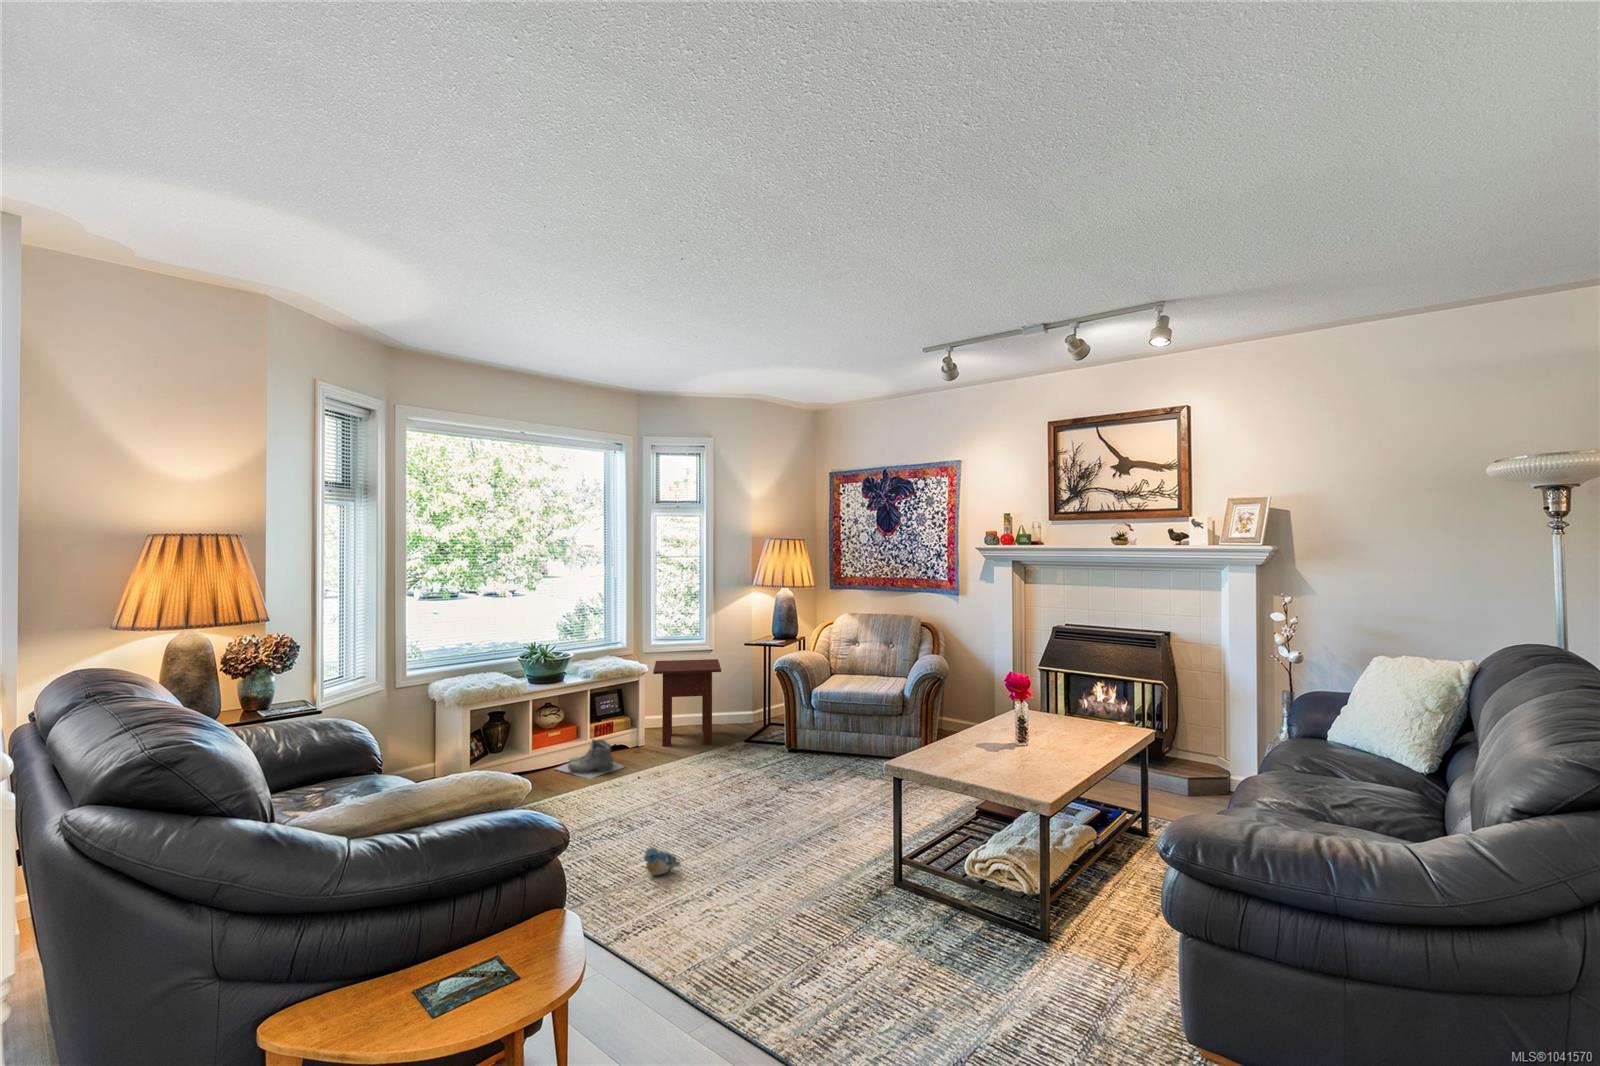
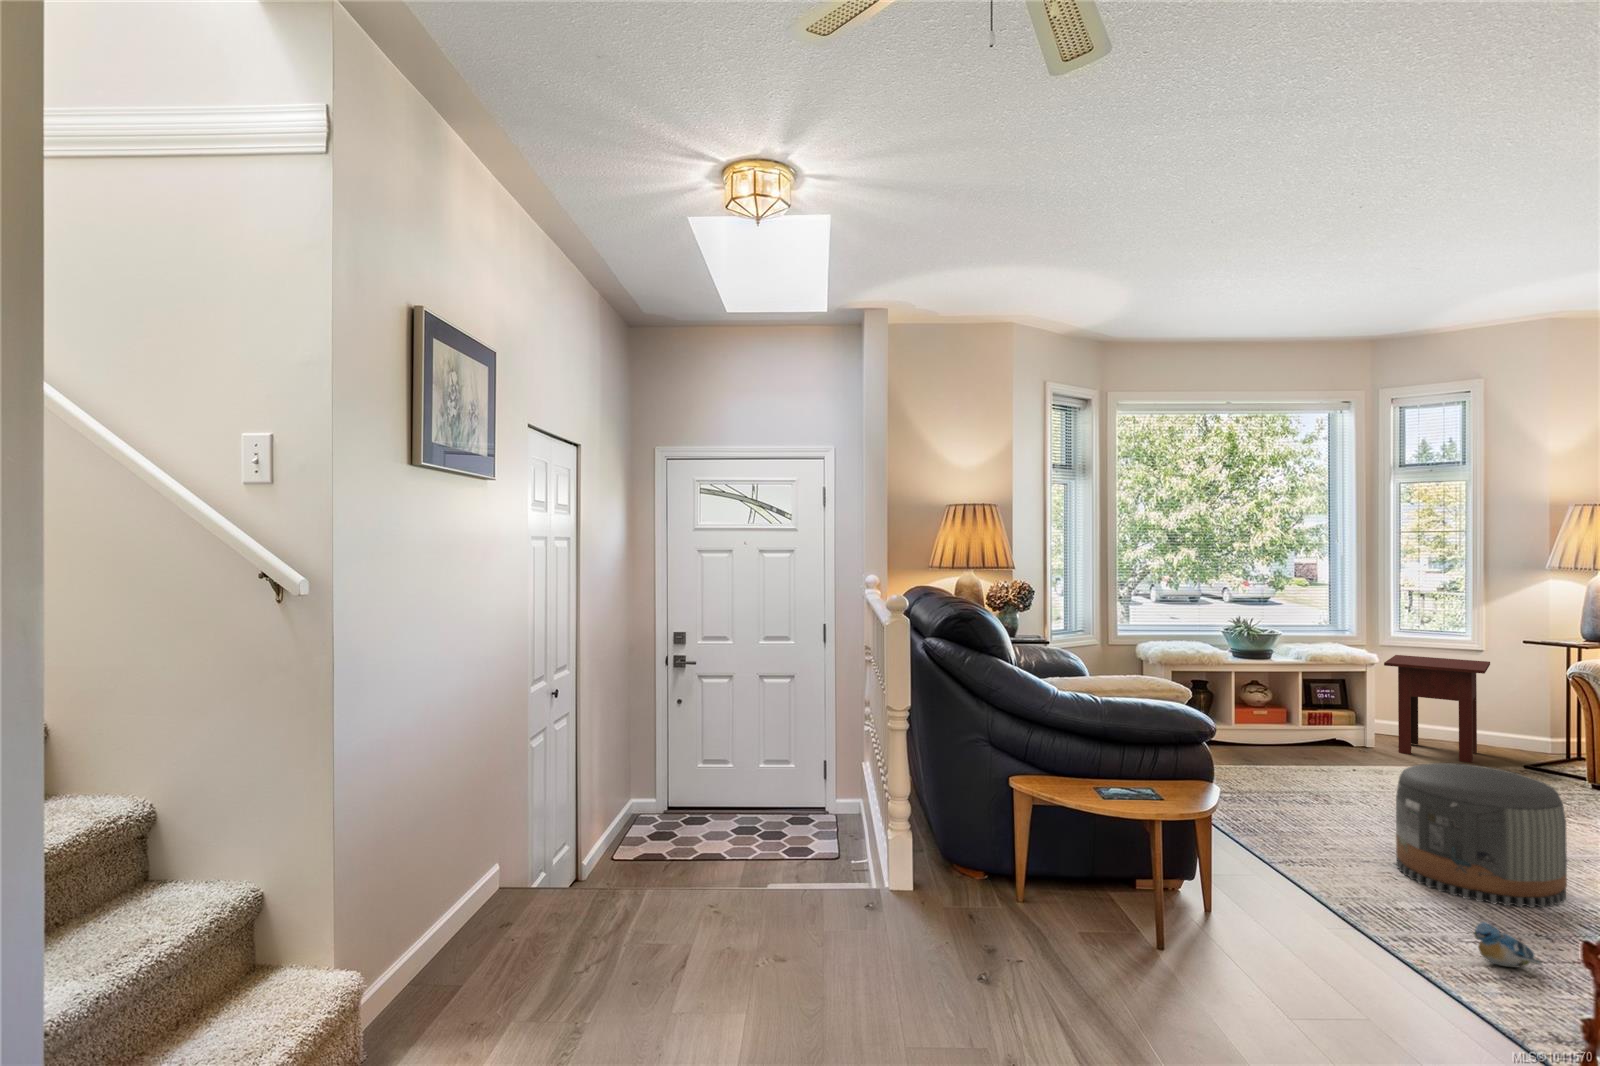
boots: present [556,739,624,779] -> none [1257,722,1343,761]
pouf: none [710,776,831,916] -> present [1396,763,1567,908]
plush toy: present [644,848,681,875] -> present [1474,922,1542,968]

